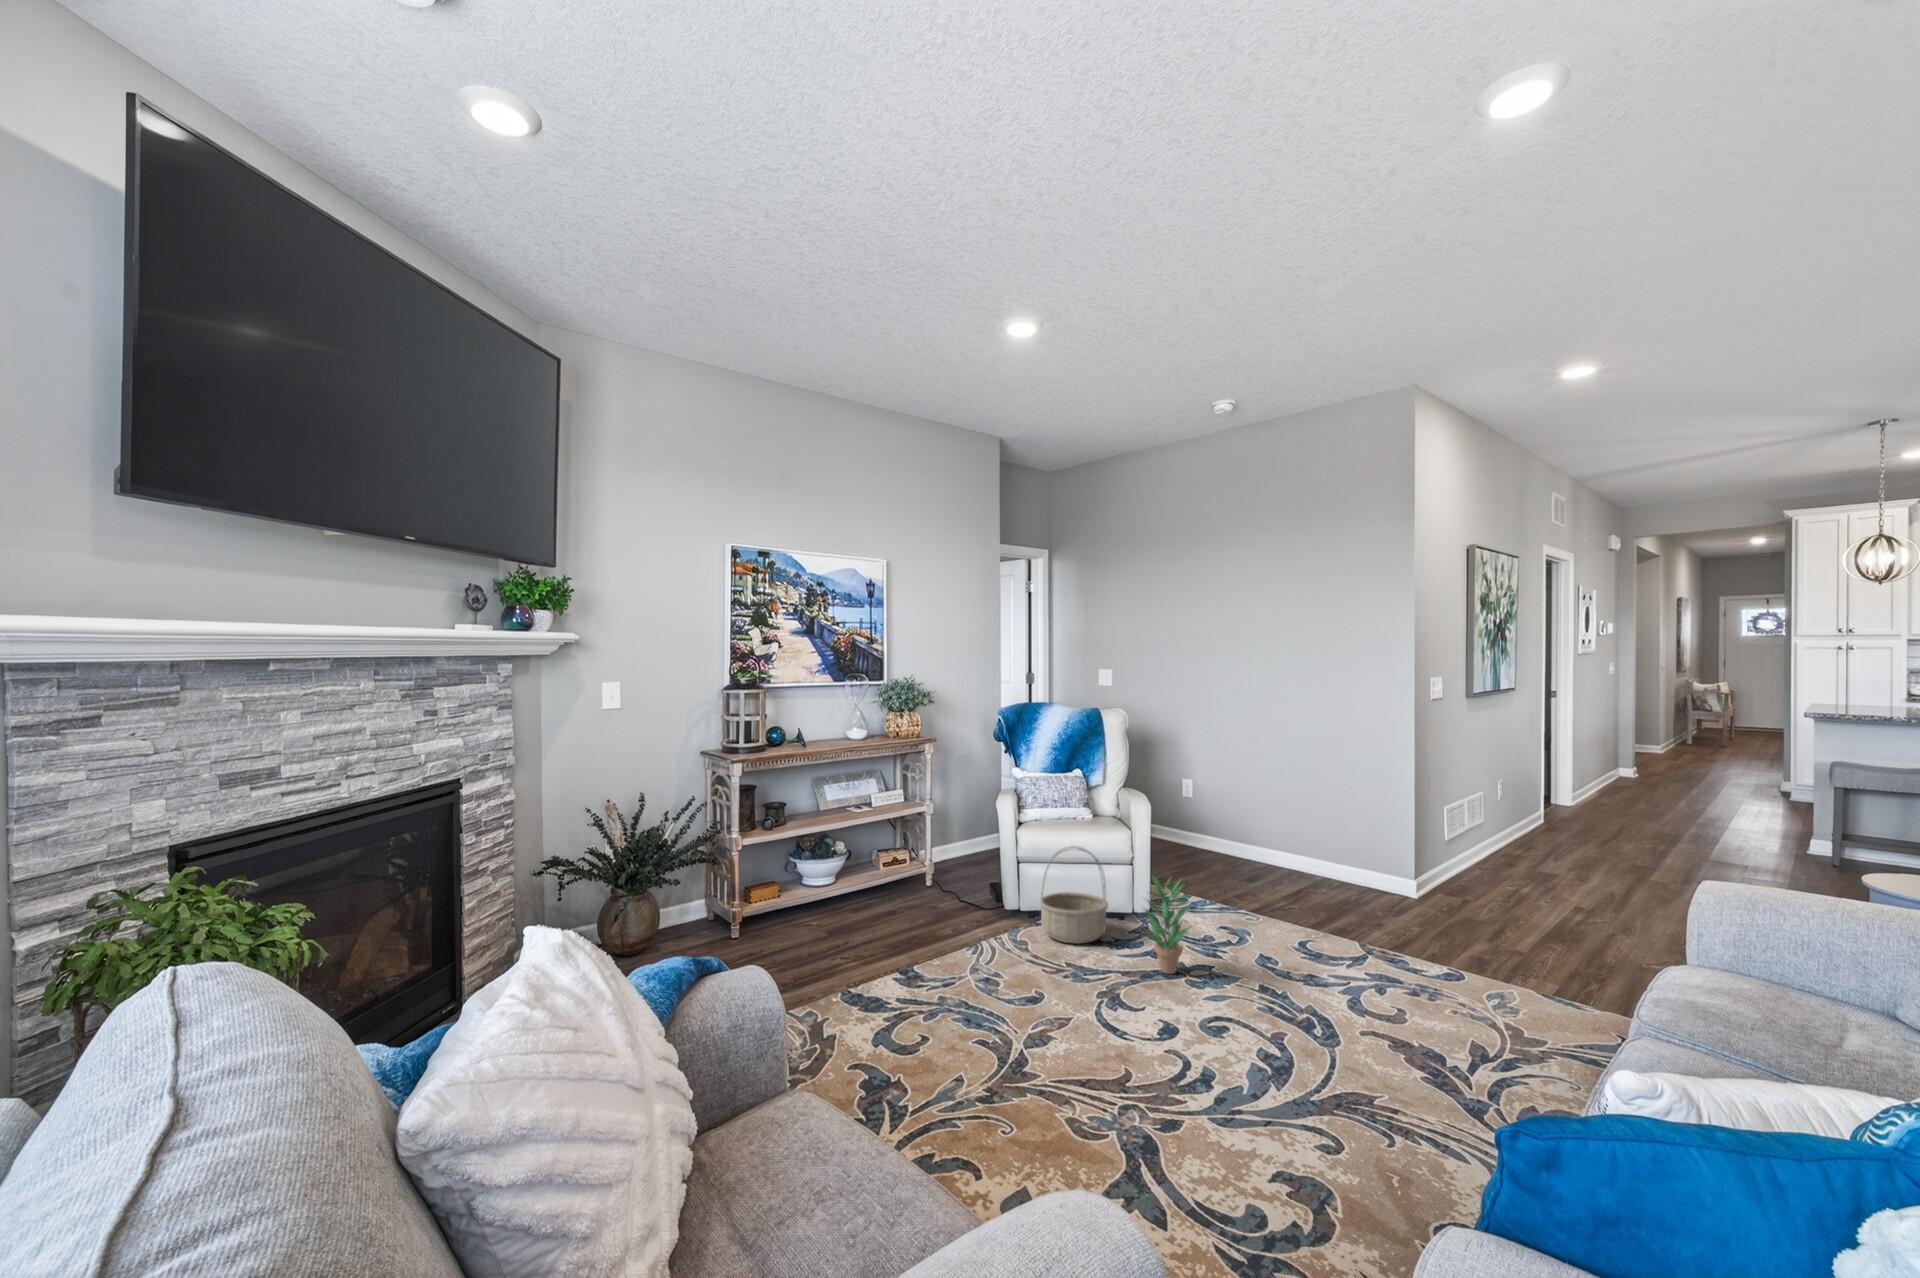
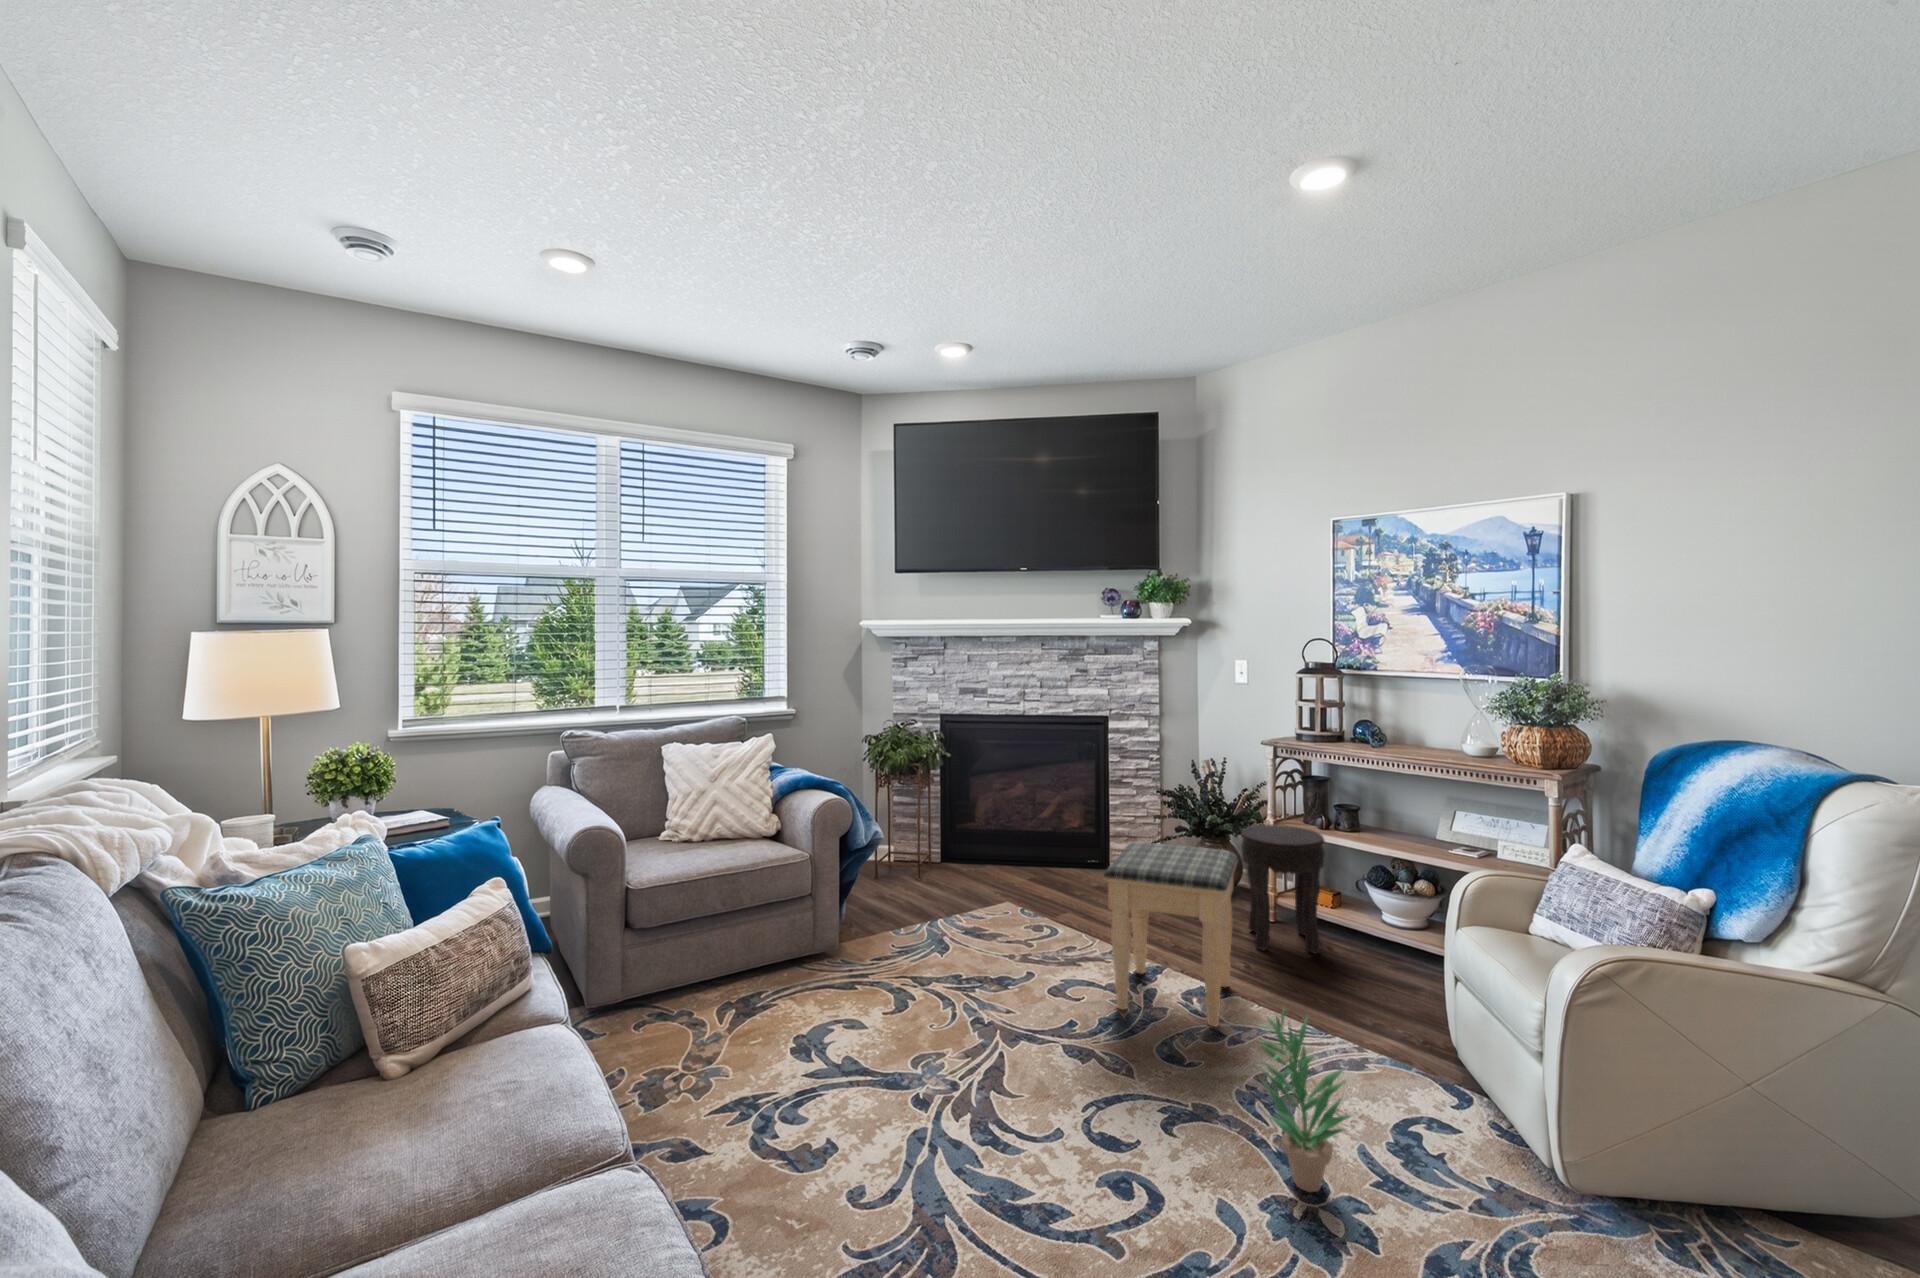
side table: none [773,829,846,950] -> present [1241,824,1325,954]
footstool: none [856,845,991,1019] -> present [1104,842,1237,1026]
basket: present [1039,846,1108,944] -> none [1356,959,1471,1134]

